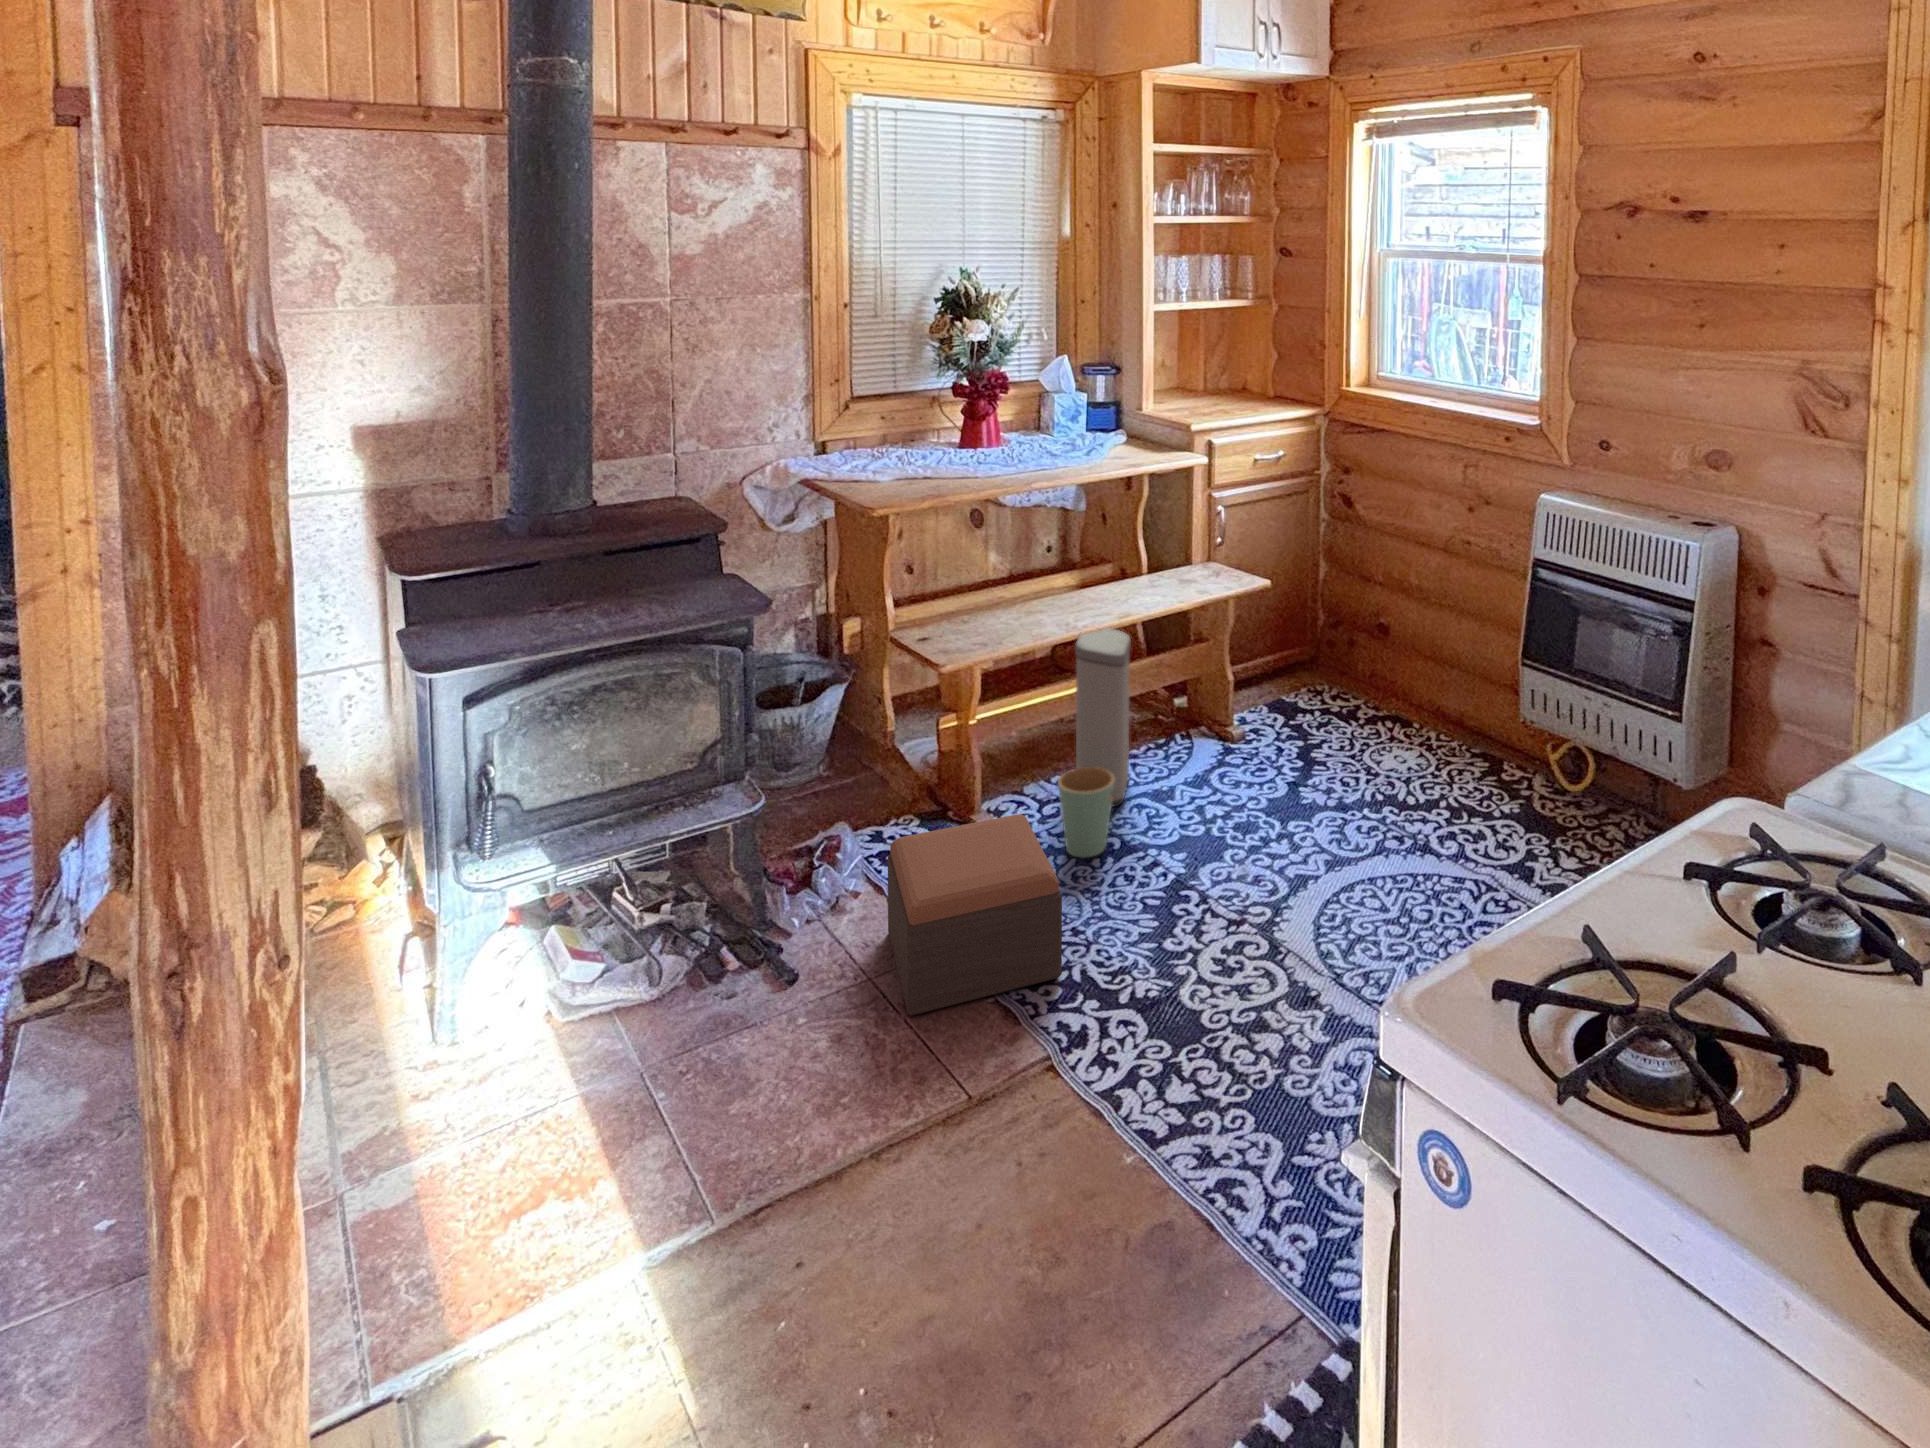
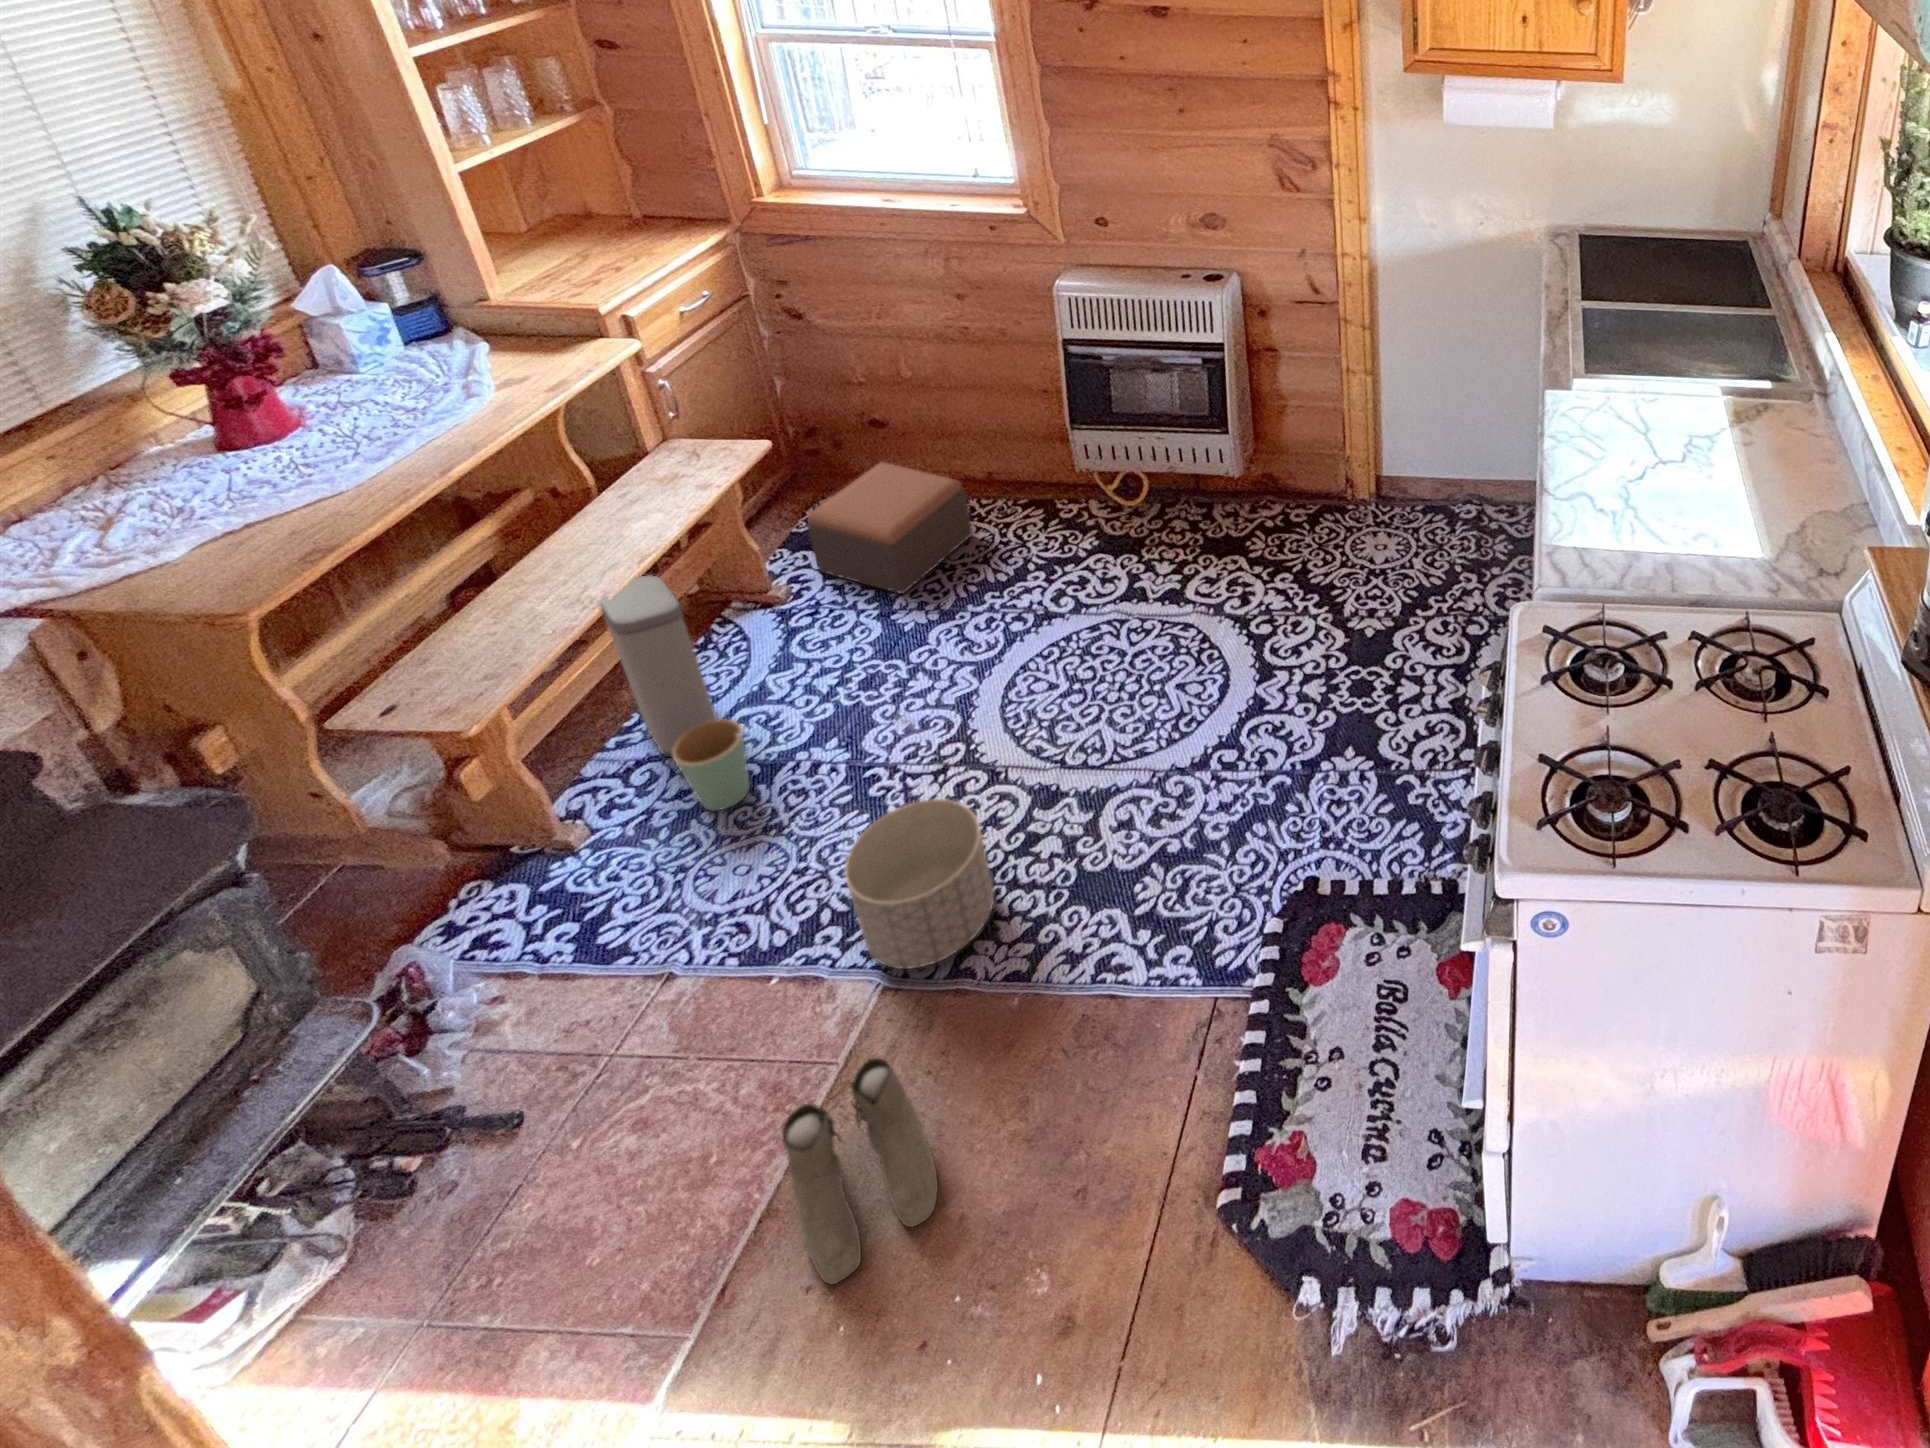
footstool: present [888,814,1062,1016] -> present [807,462,973,594]
planter: none [1058,880,1194,1068] -> present [845,799,994,969]
boots: none [794,1056,970,1294] -> present [782,1058,938,1285]

